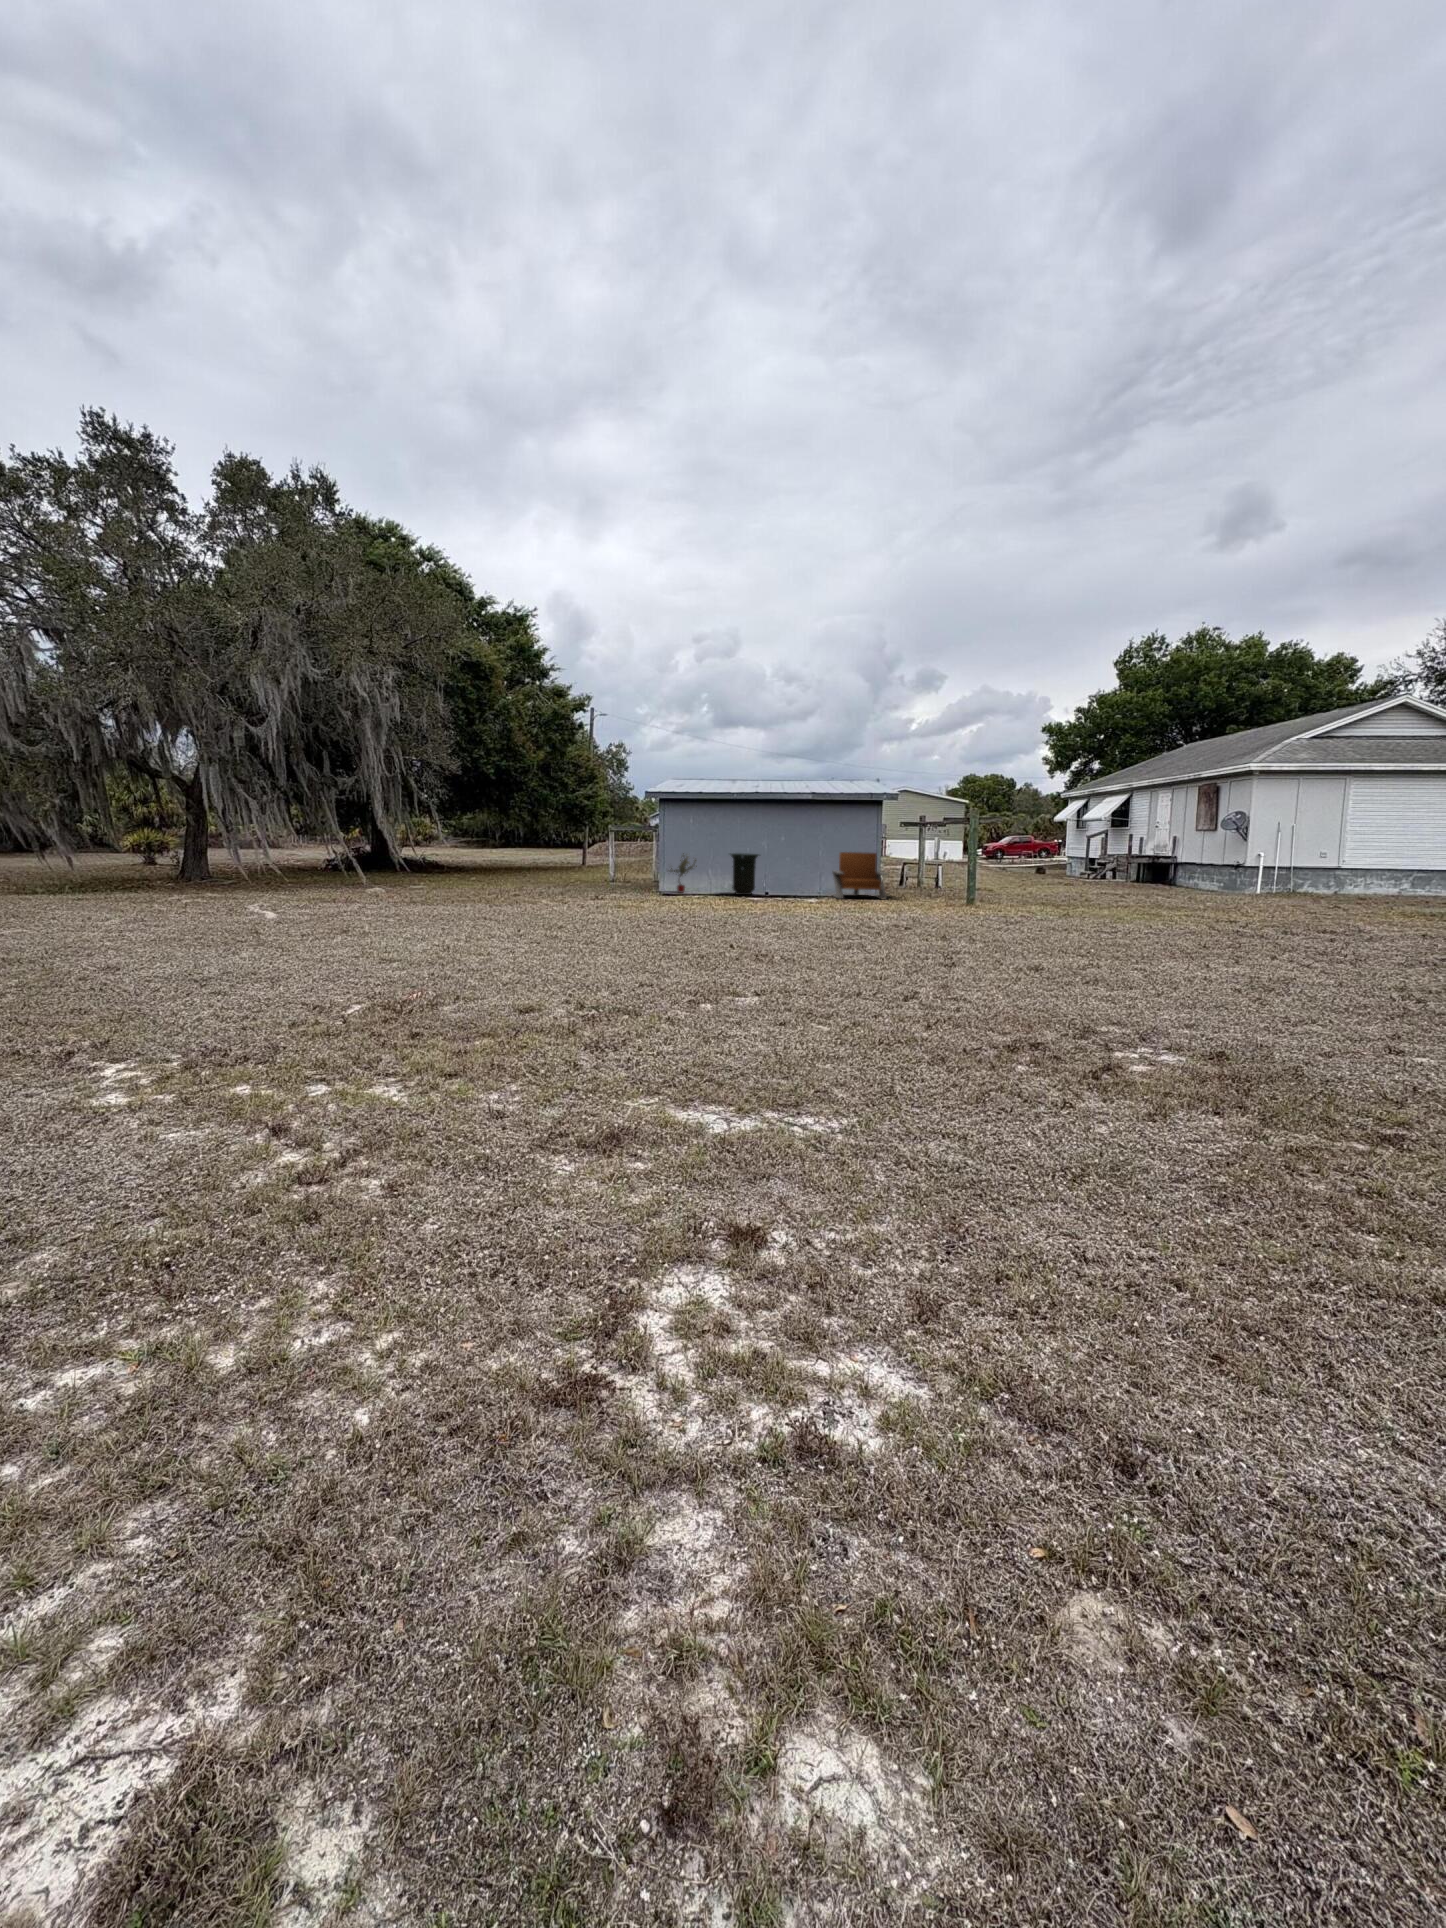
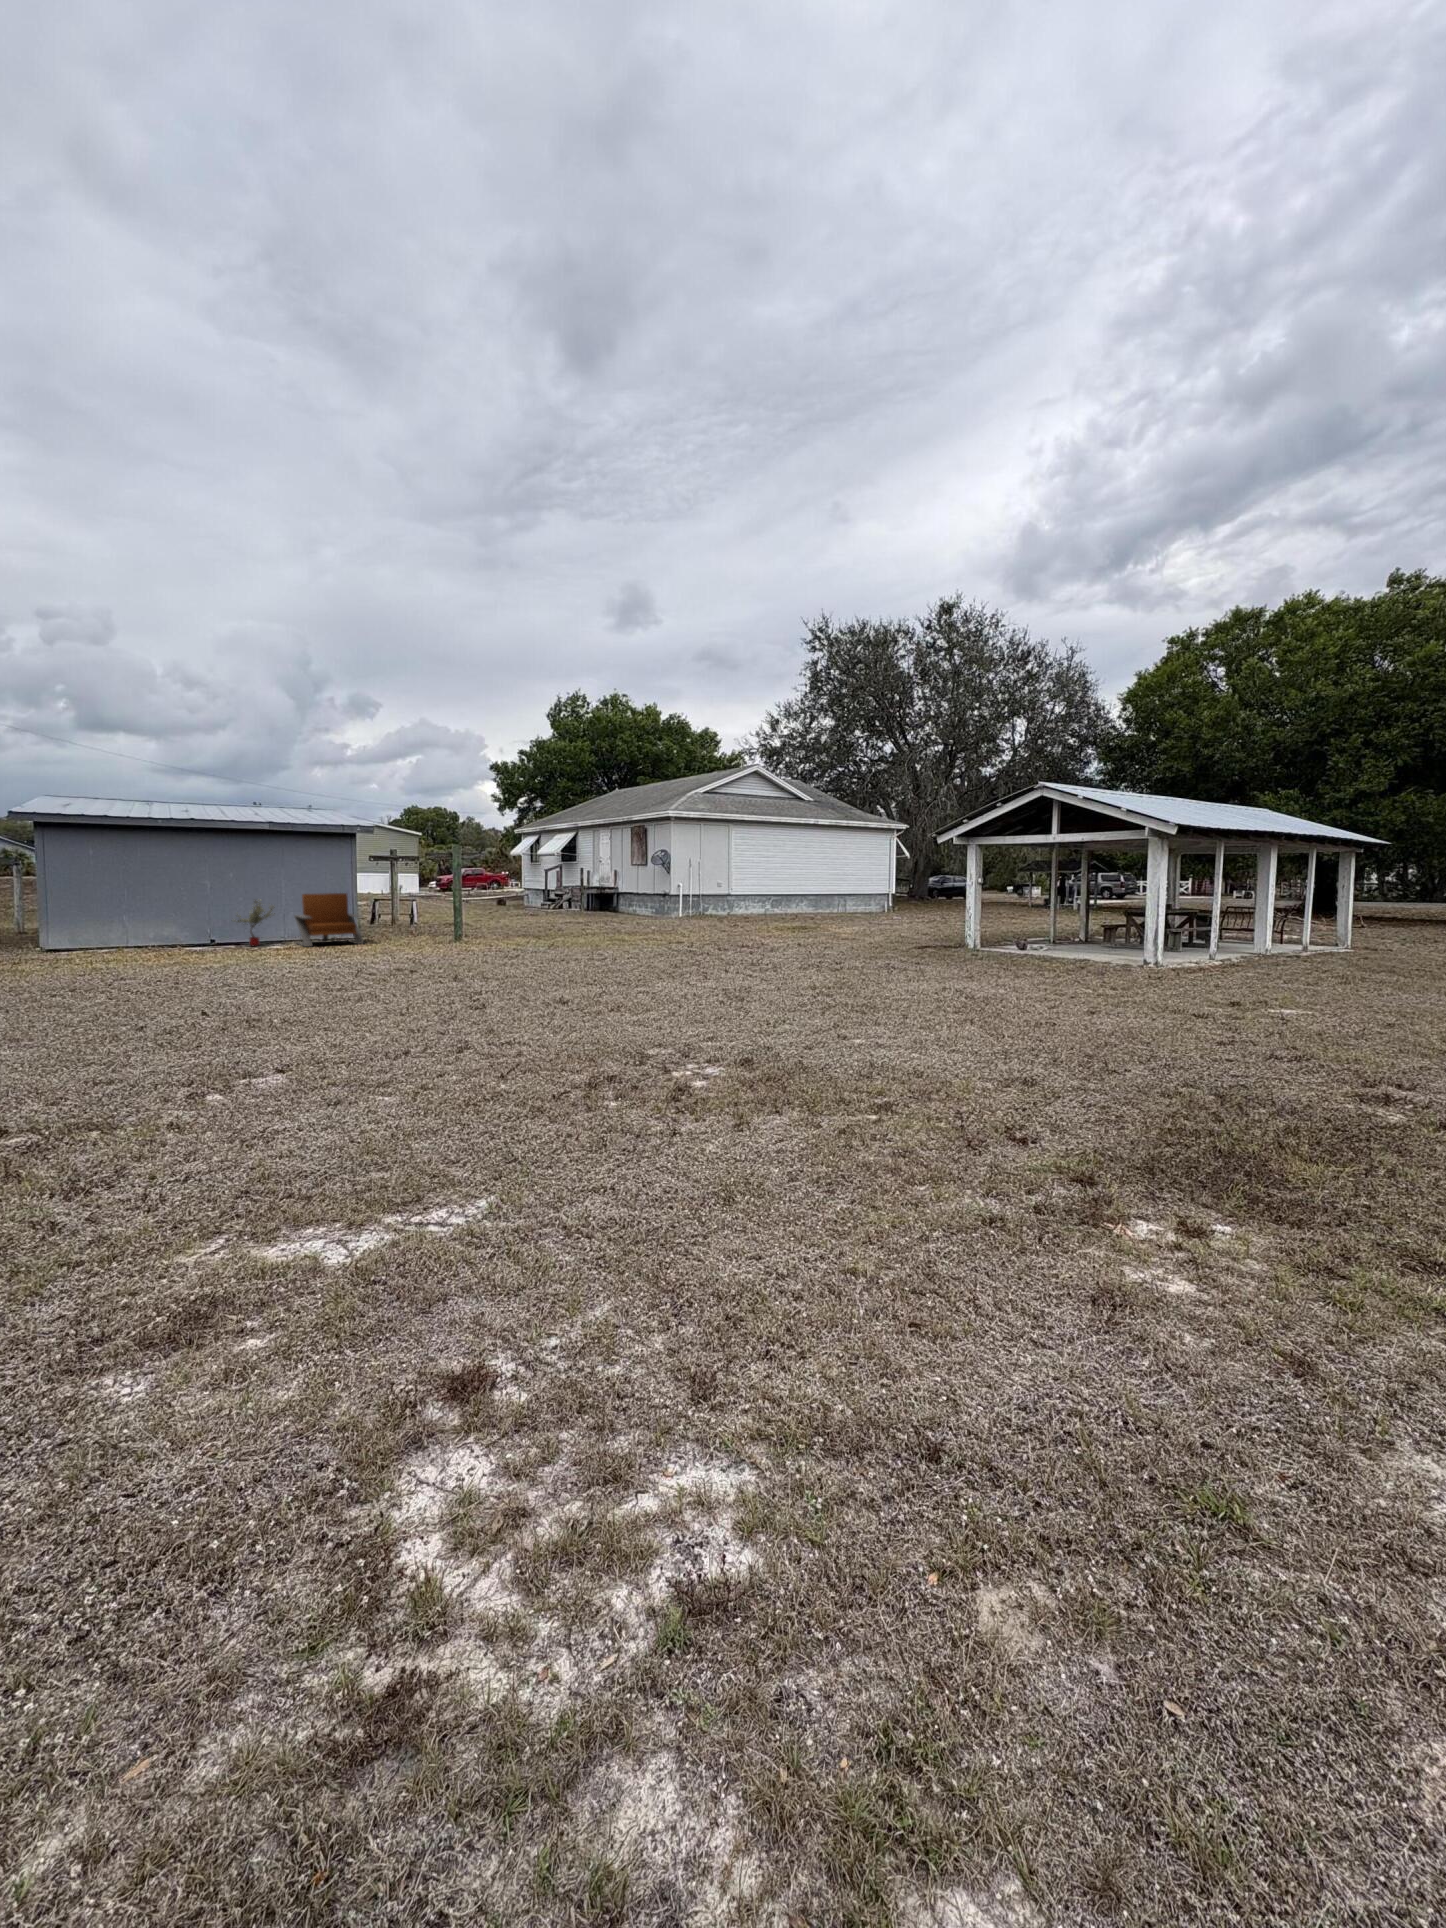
potted tree: present [668,853,697,893] -> present [238,901,275,946]
trash can: present [731,853,759,895] -> none [151,899,199,951]

